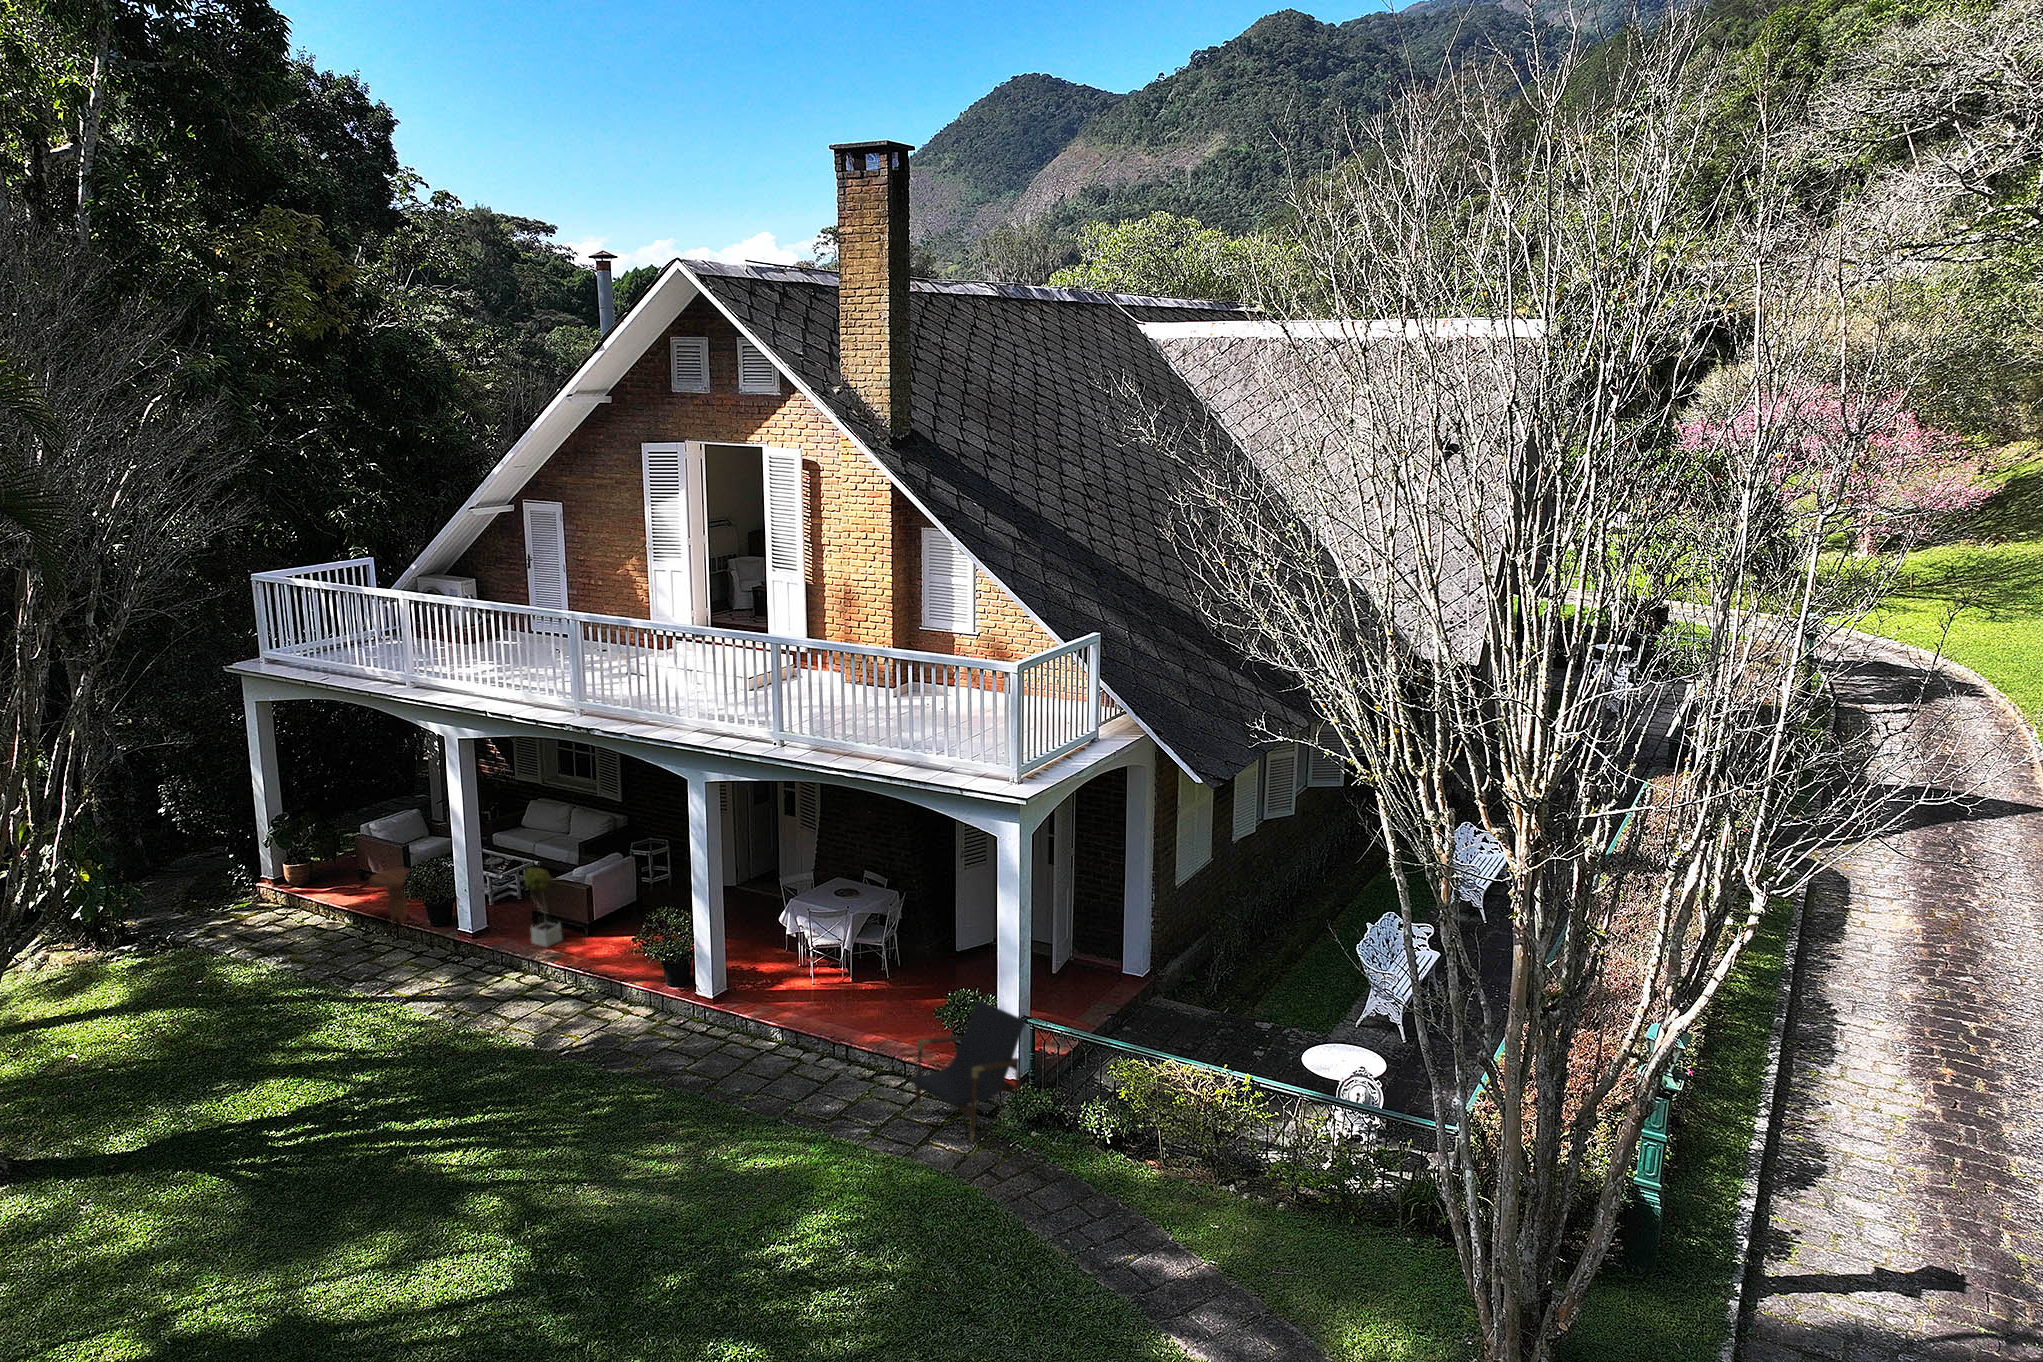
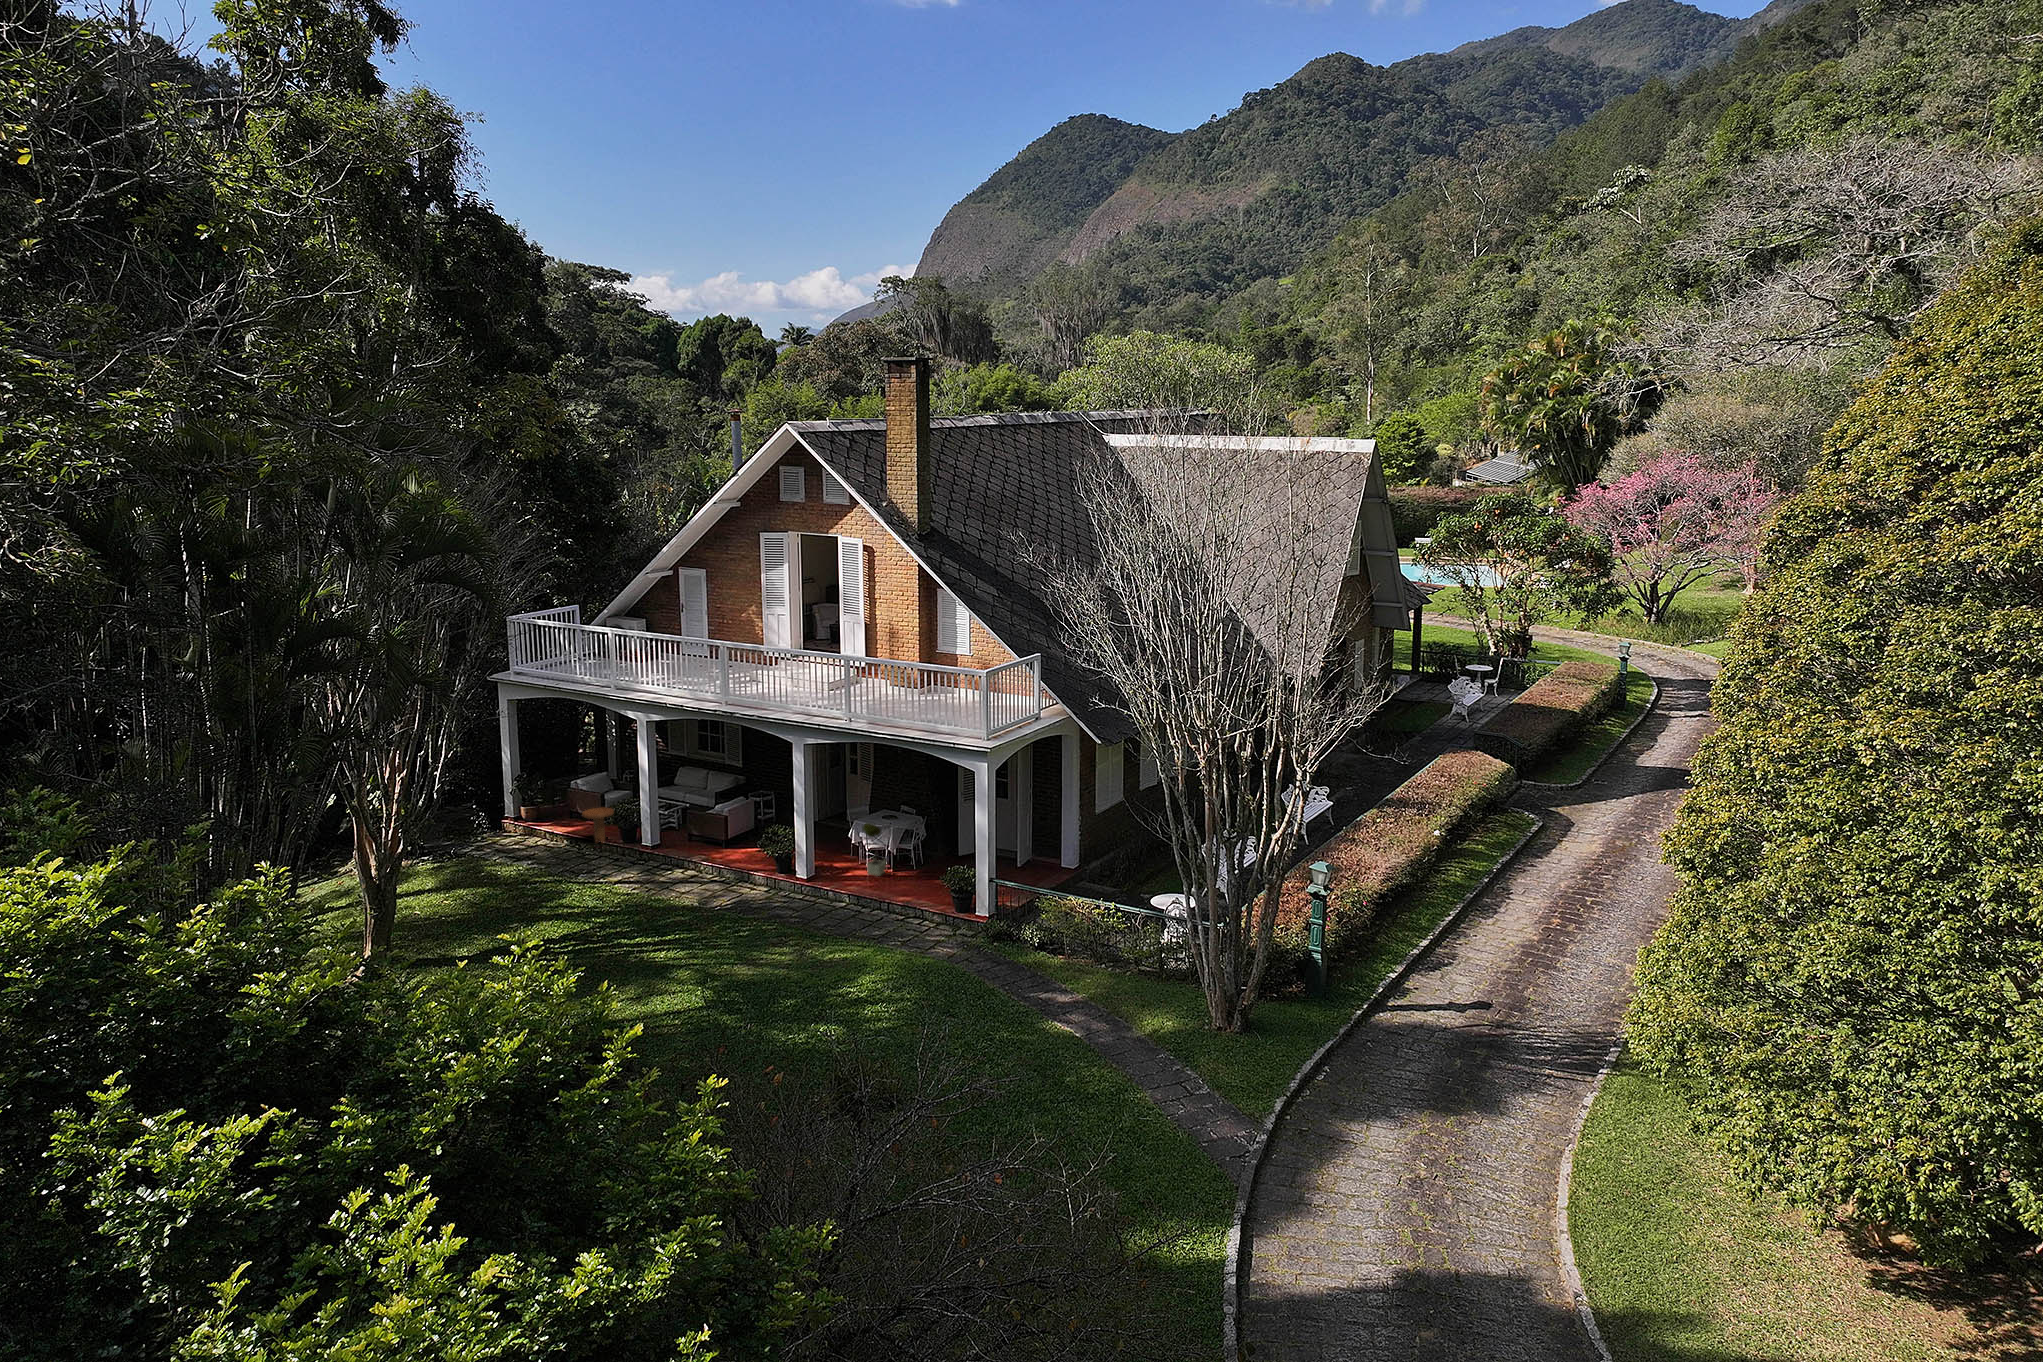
potted tree: present [523,868,562,947] -> present [863,823,887,876]
lounge chair: present [909,1000,1025,1142] -> none [924,870,992,947]

